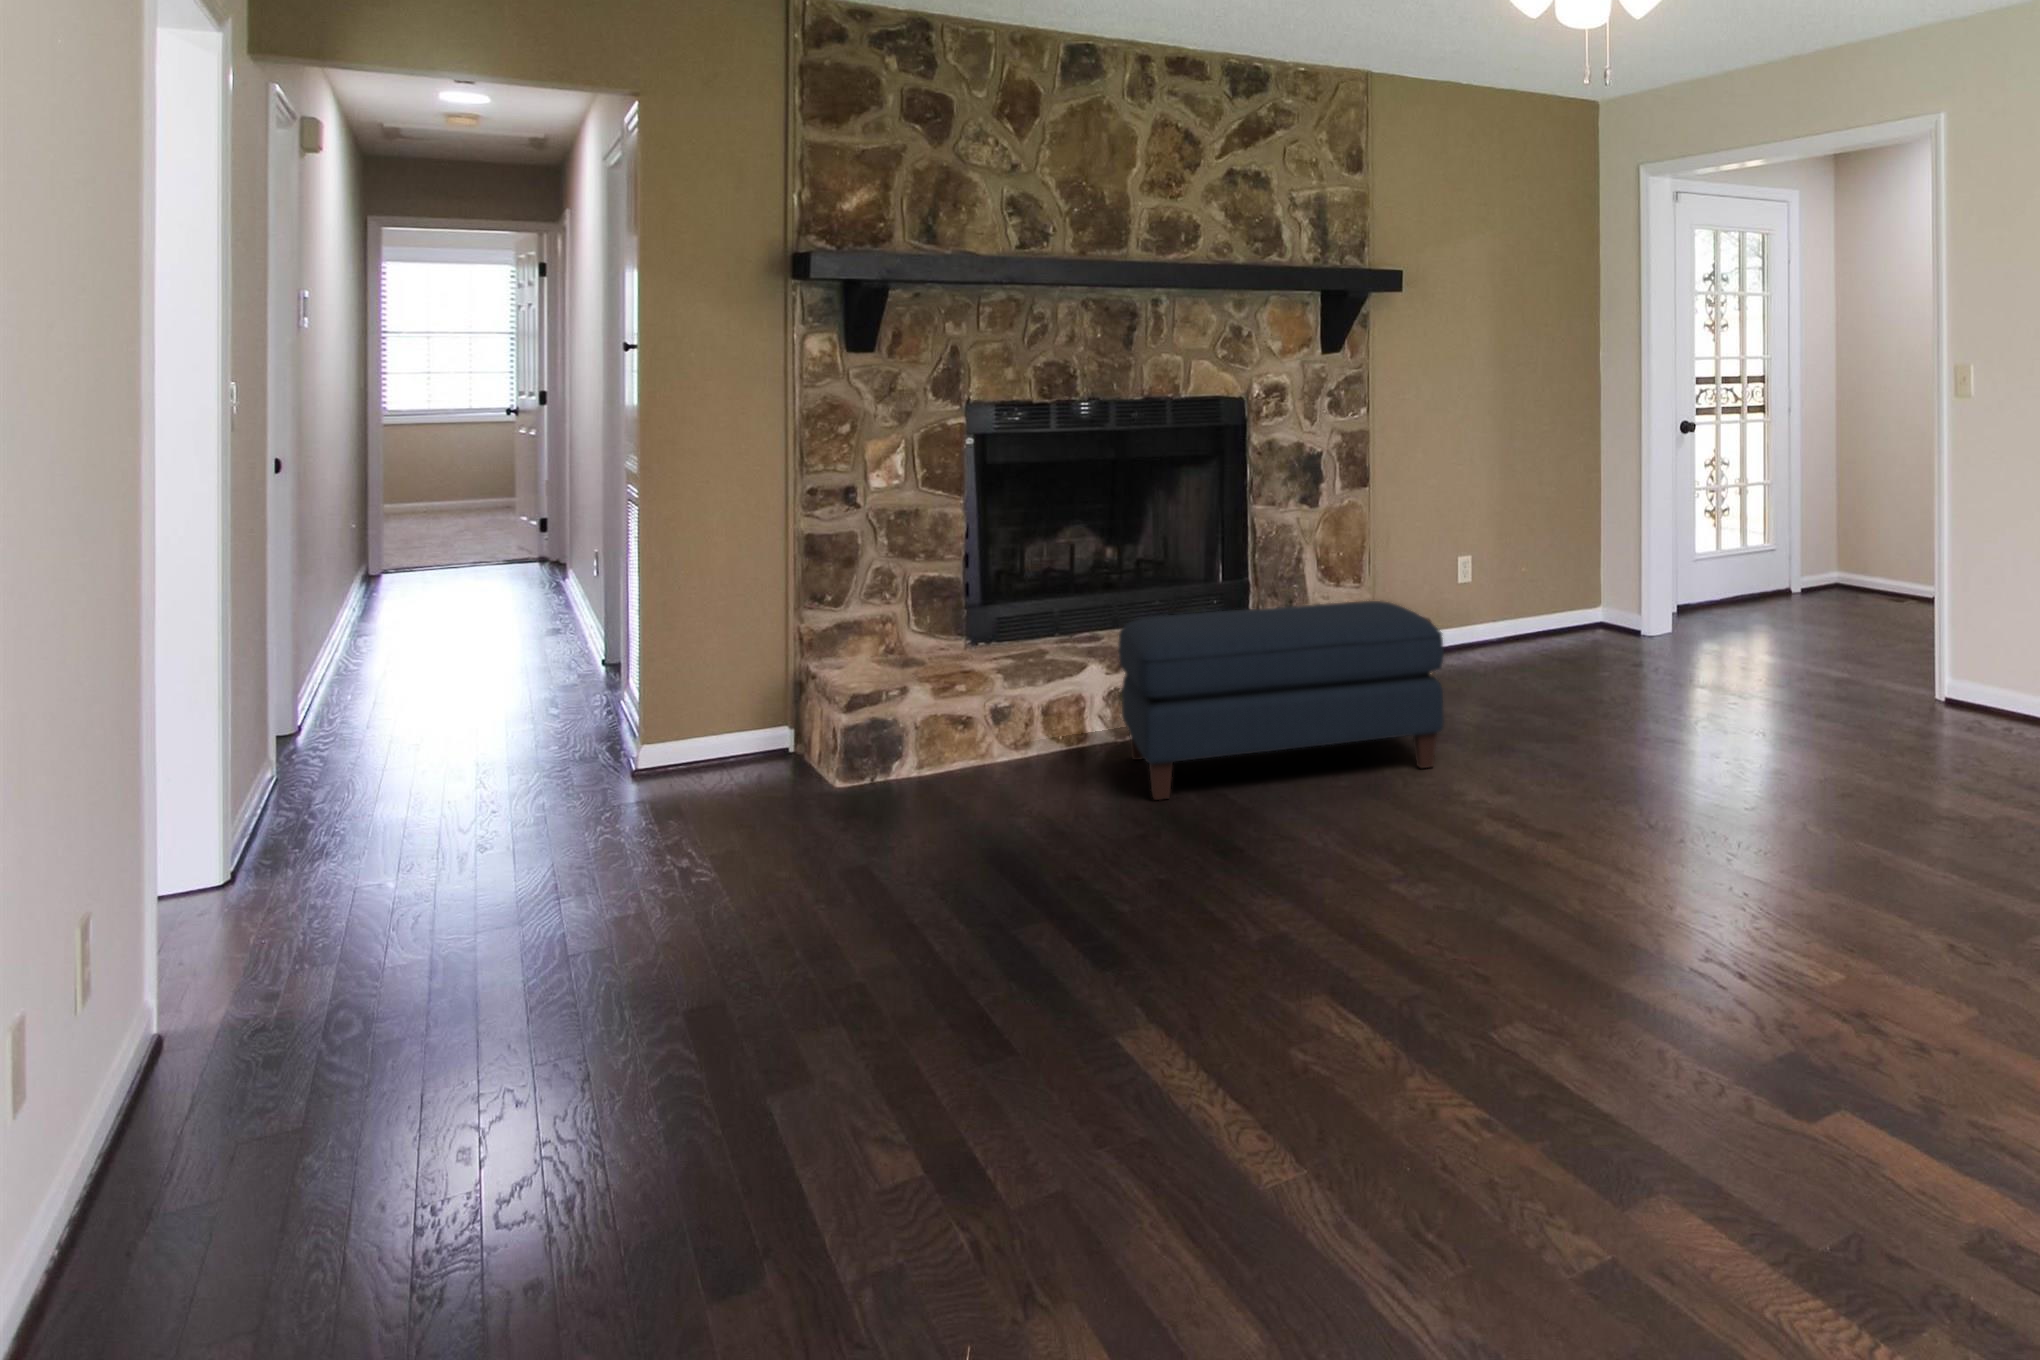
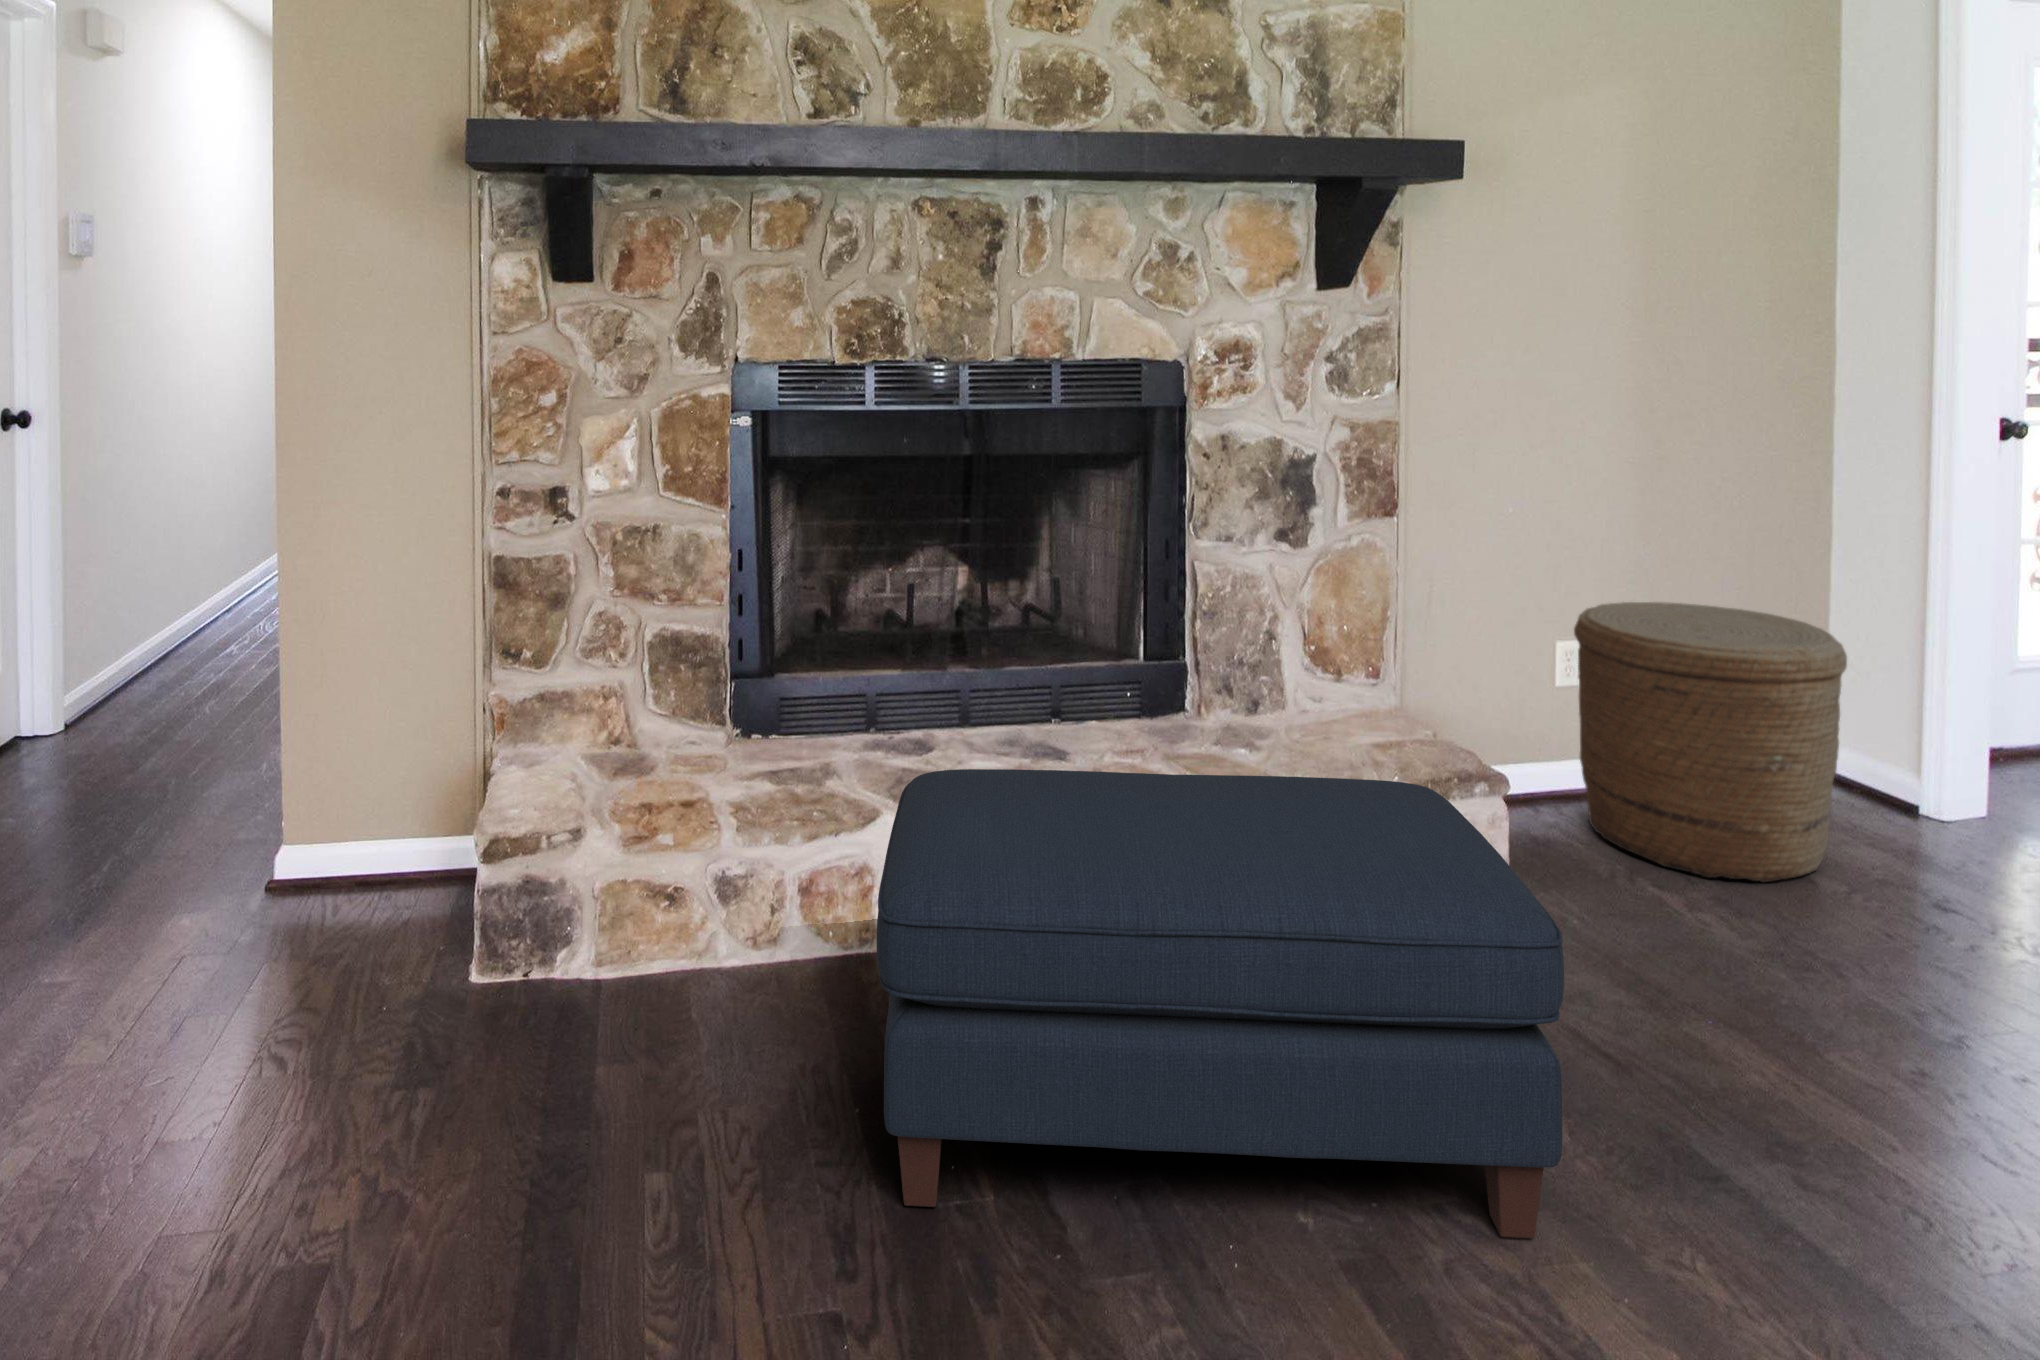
basket: none [1466,530,1594,668] -> present [1574,602,1847,882]

